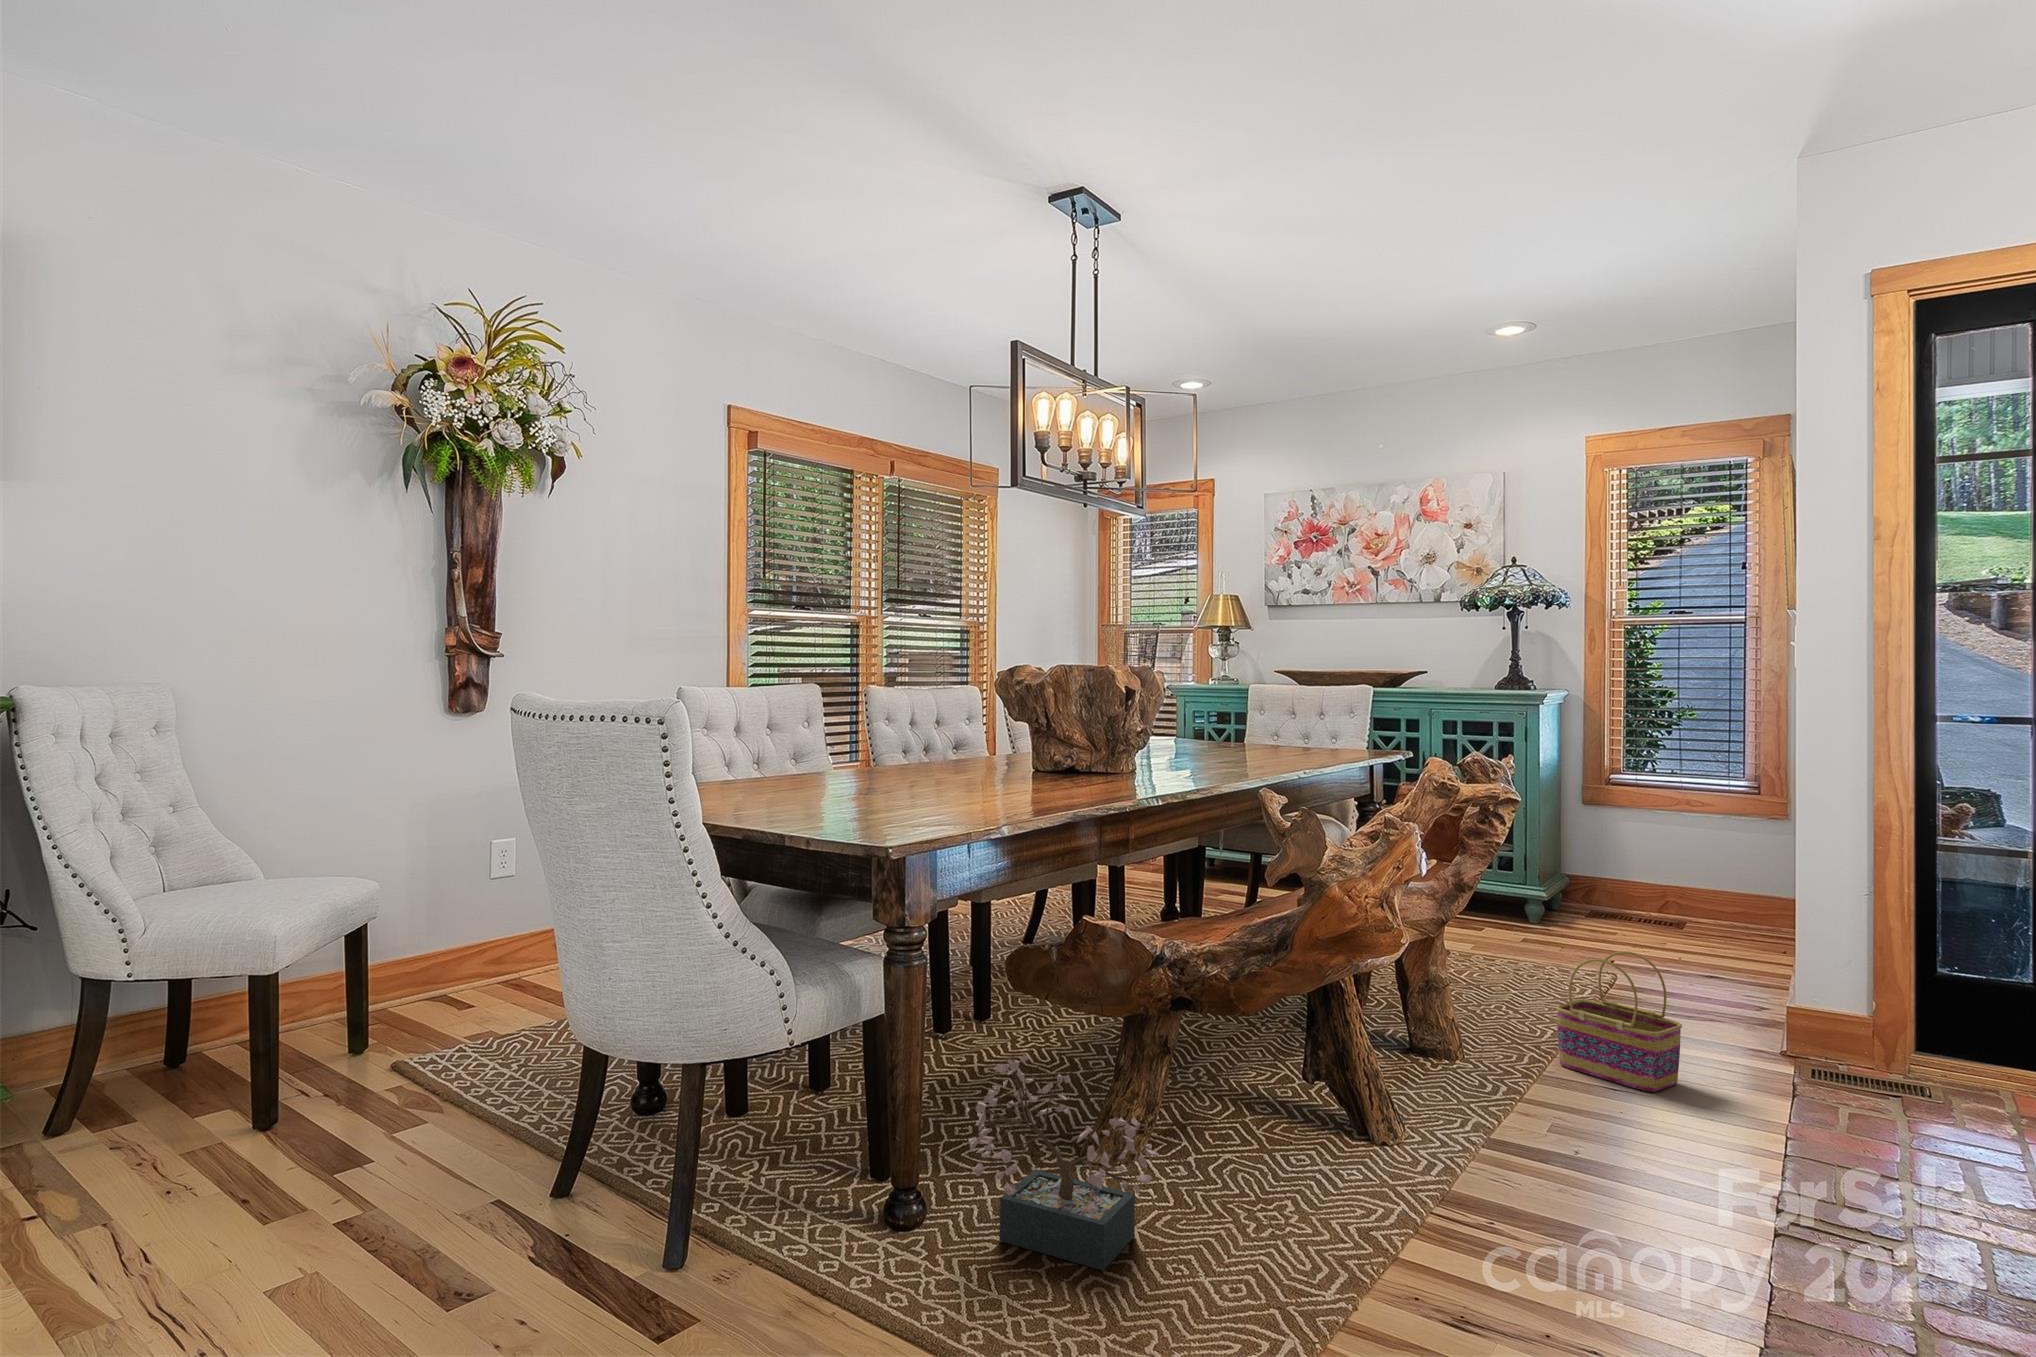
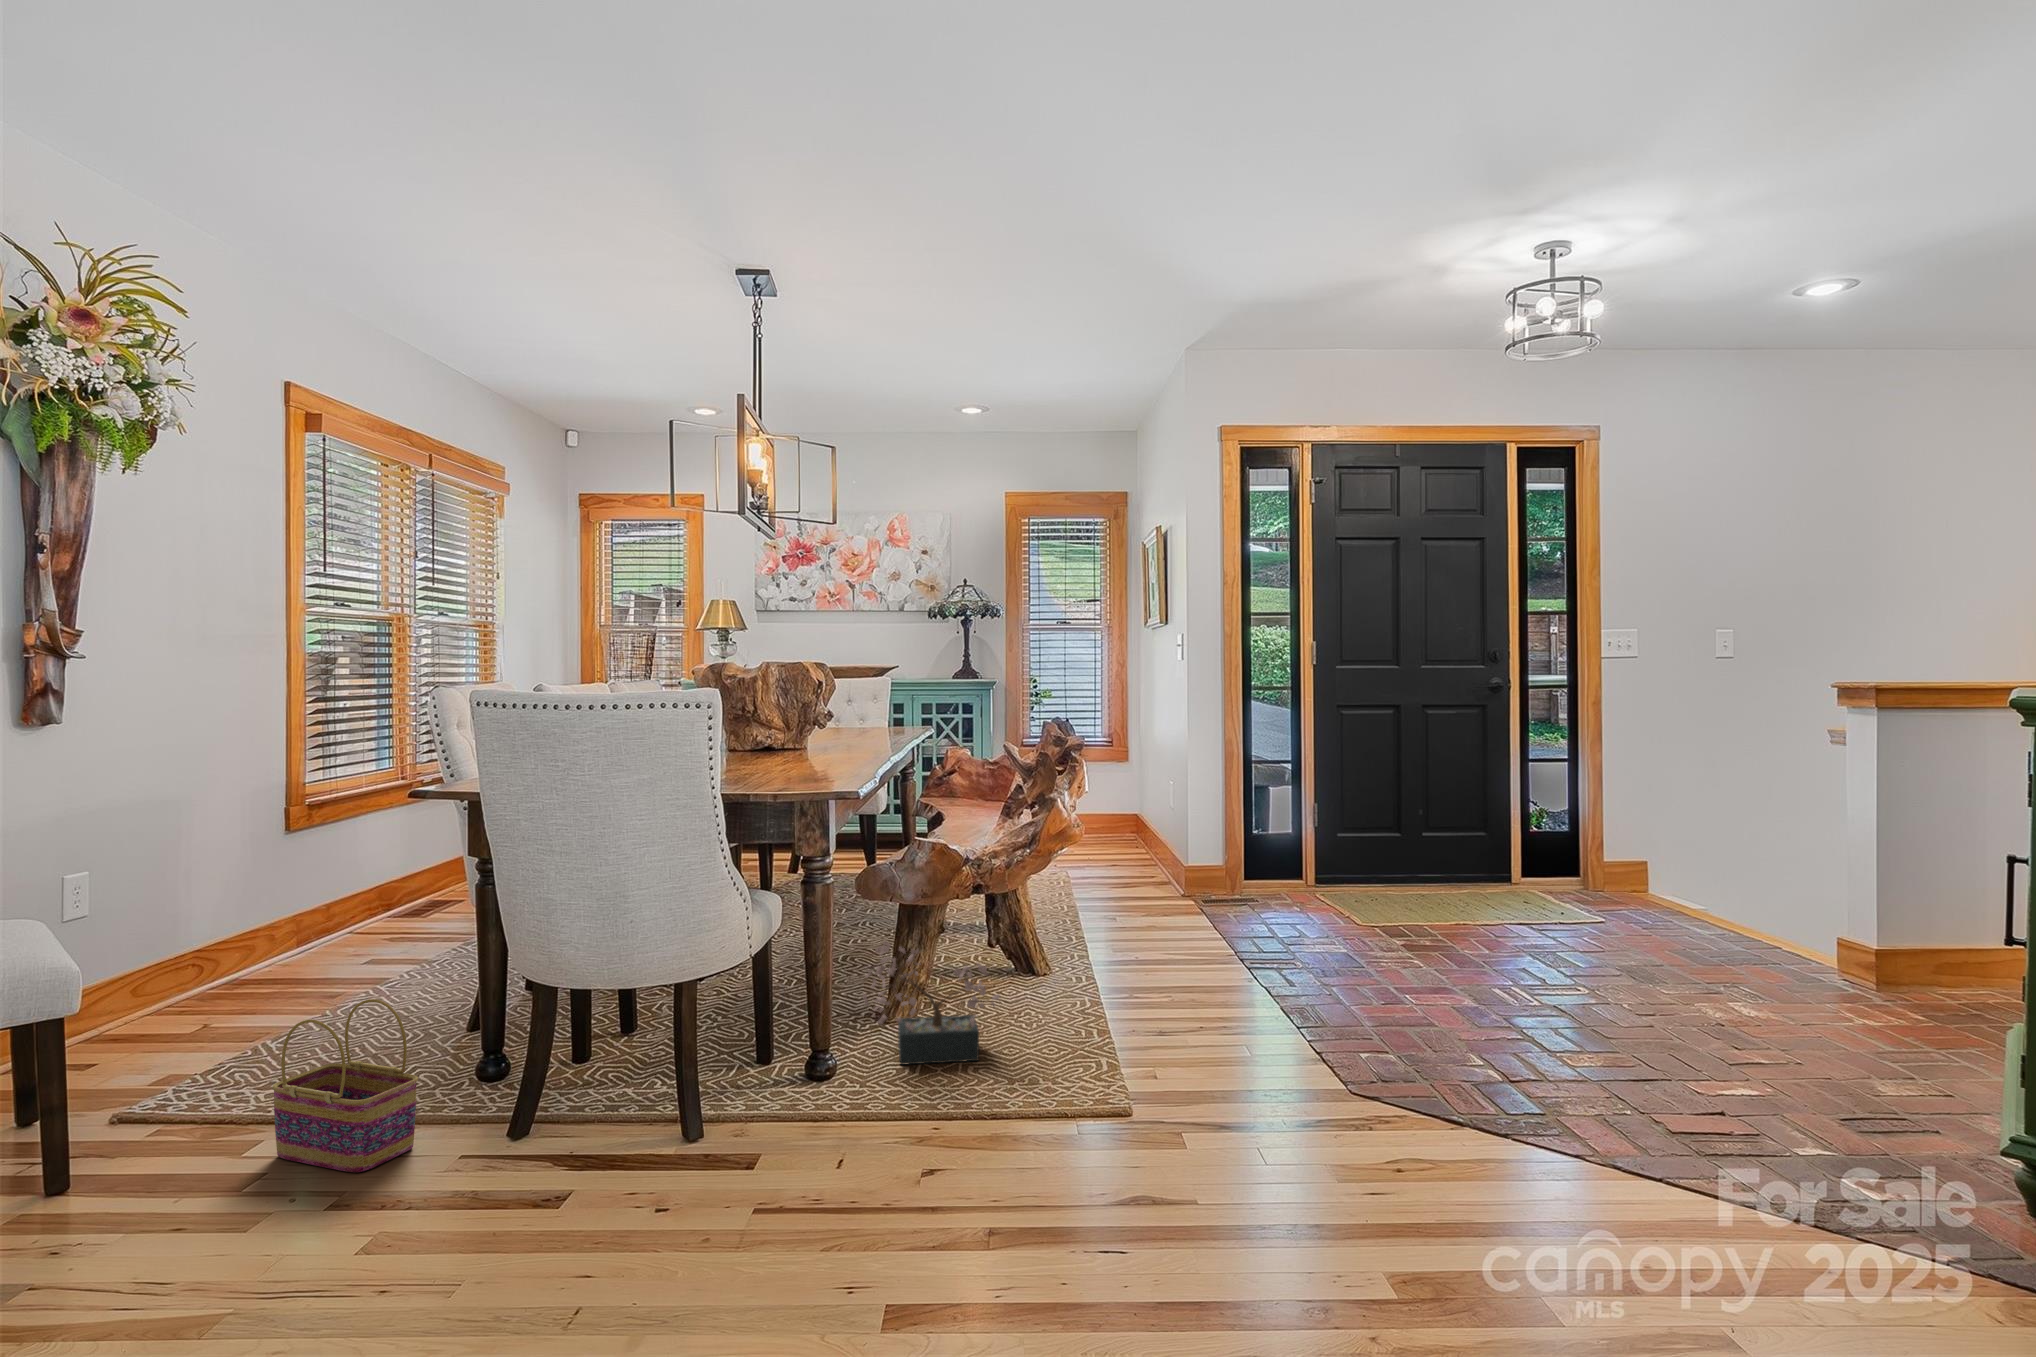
basket: present [1556,951,1682,1092] -> present [272,999,418,1172]

